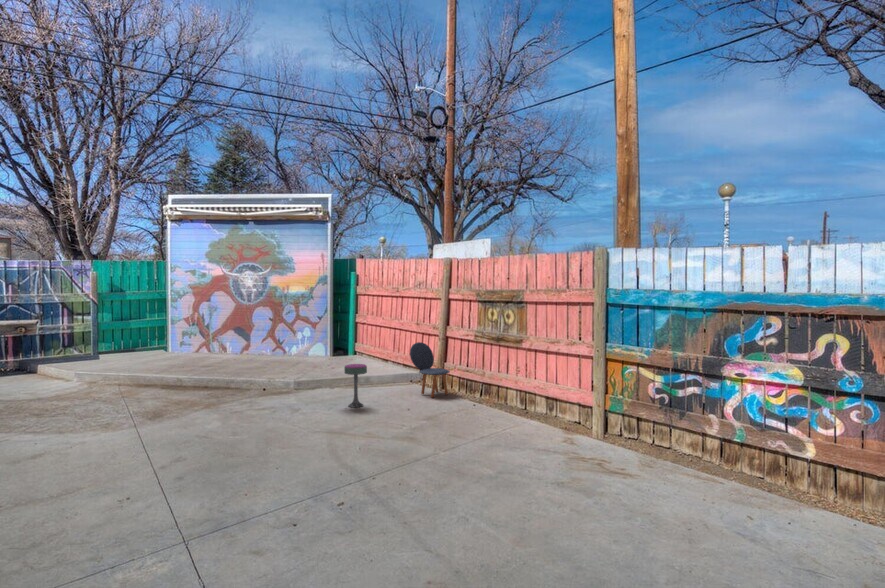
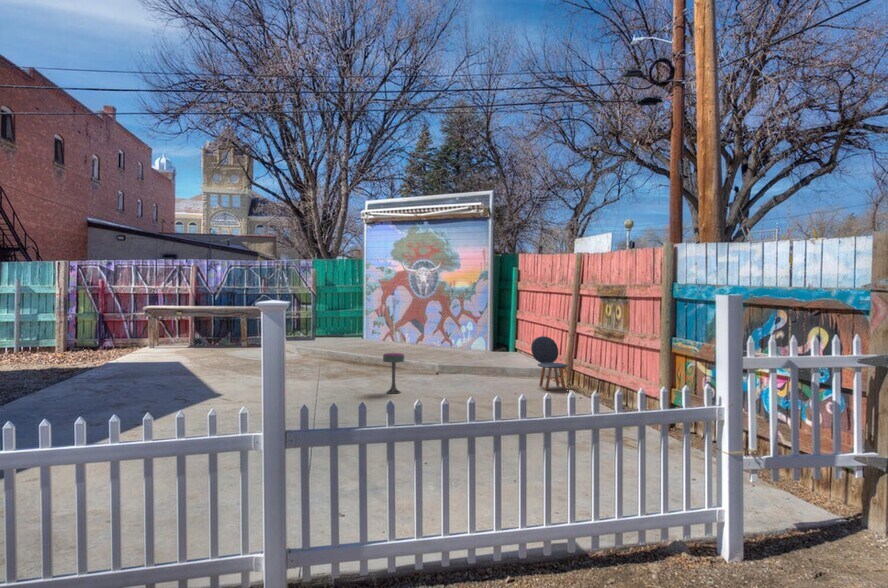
bar stool: present [344,364,367,407] -> present [383,353,404,394]

